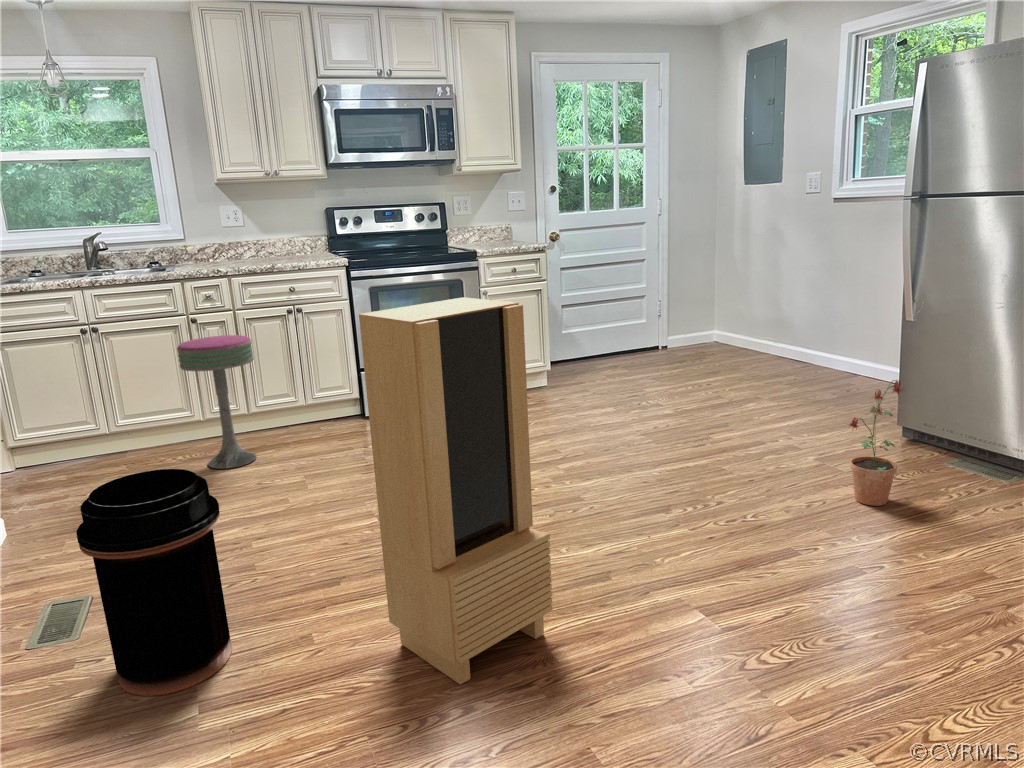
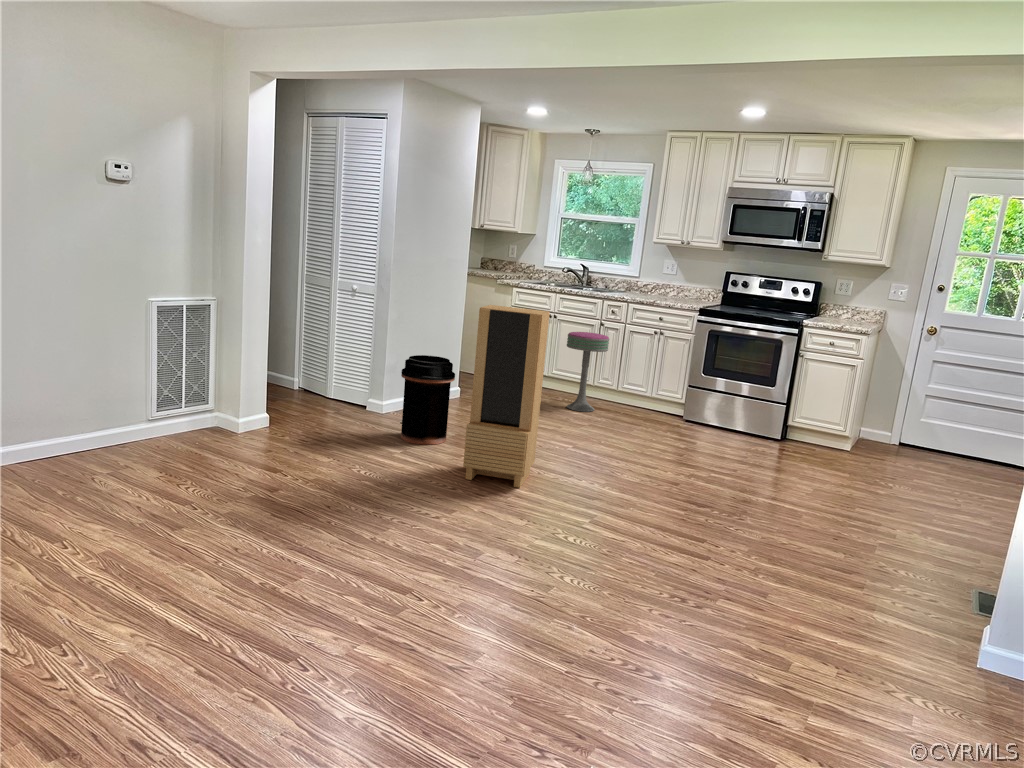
potted plant: present [850,380,902,506] -> none [805,463,867,564]

